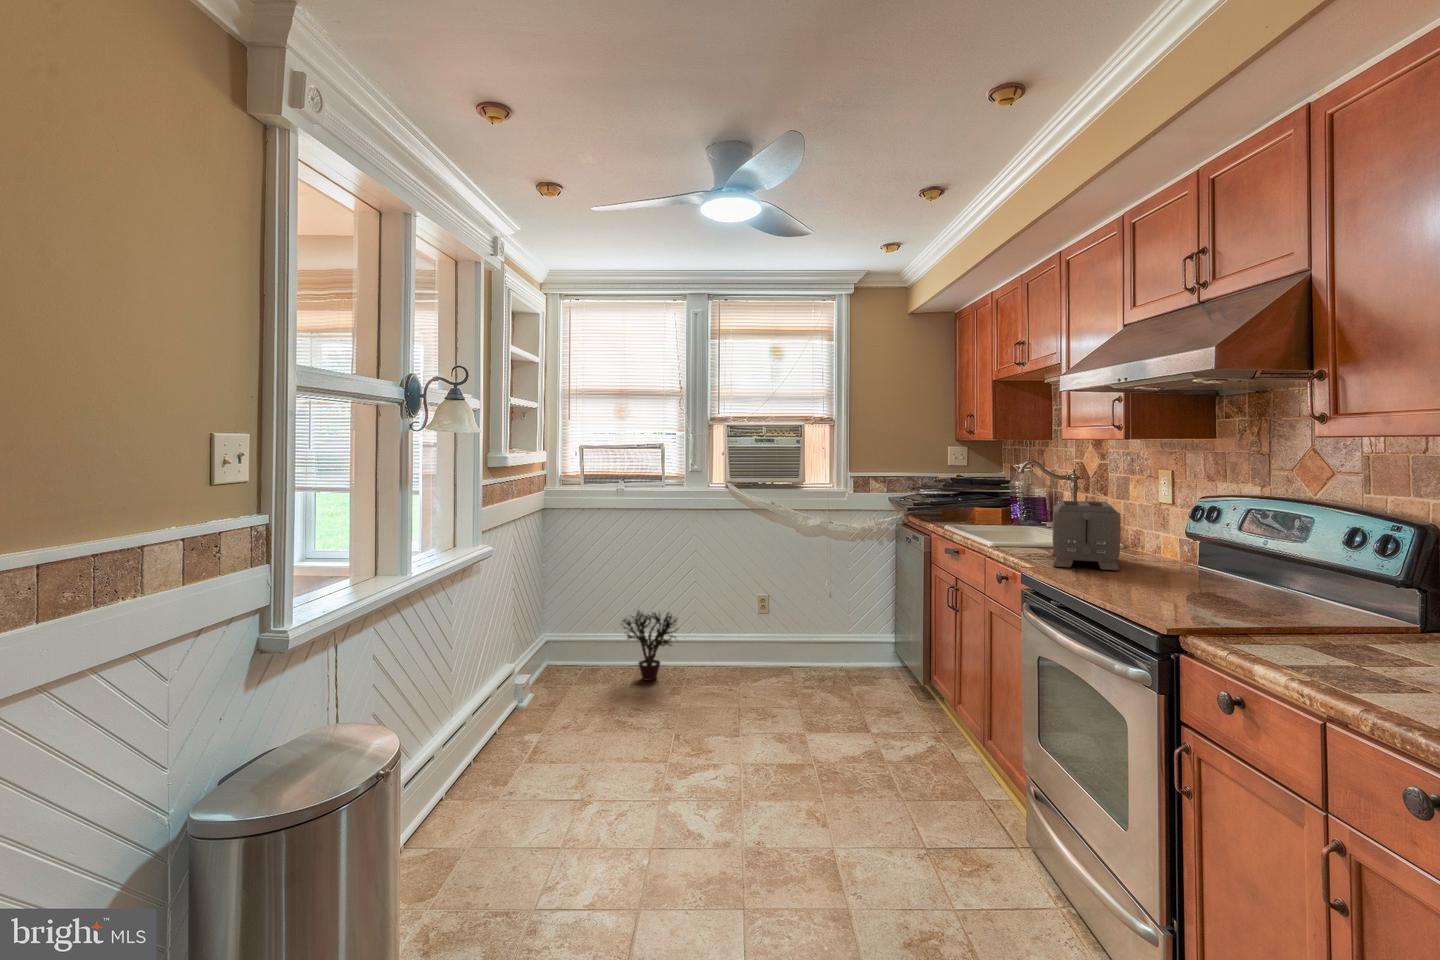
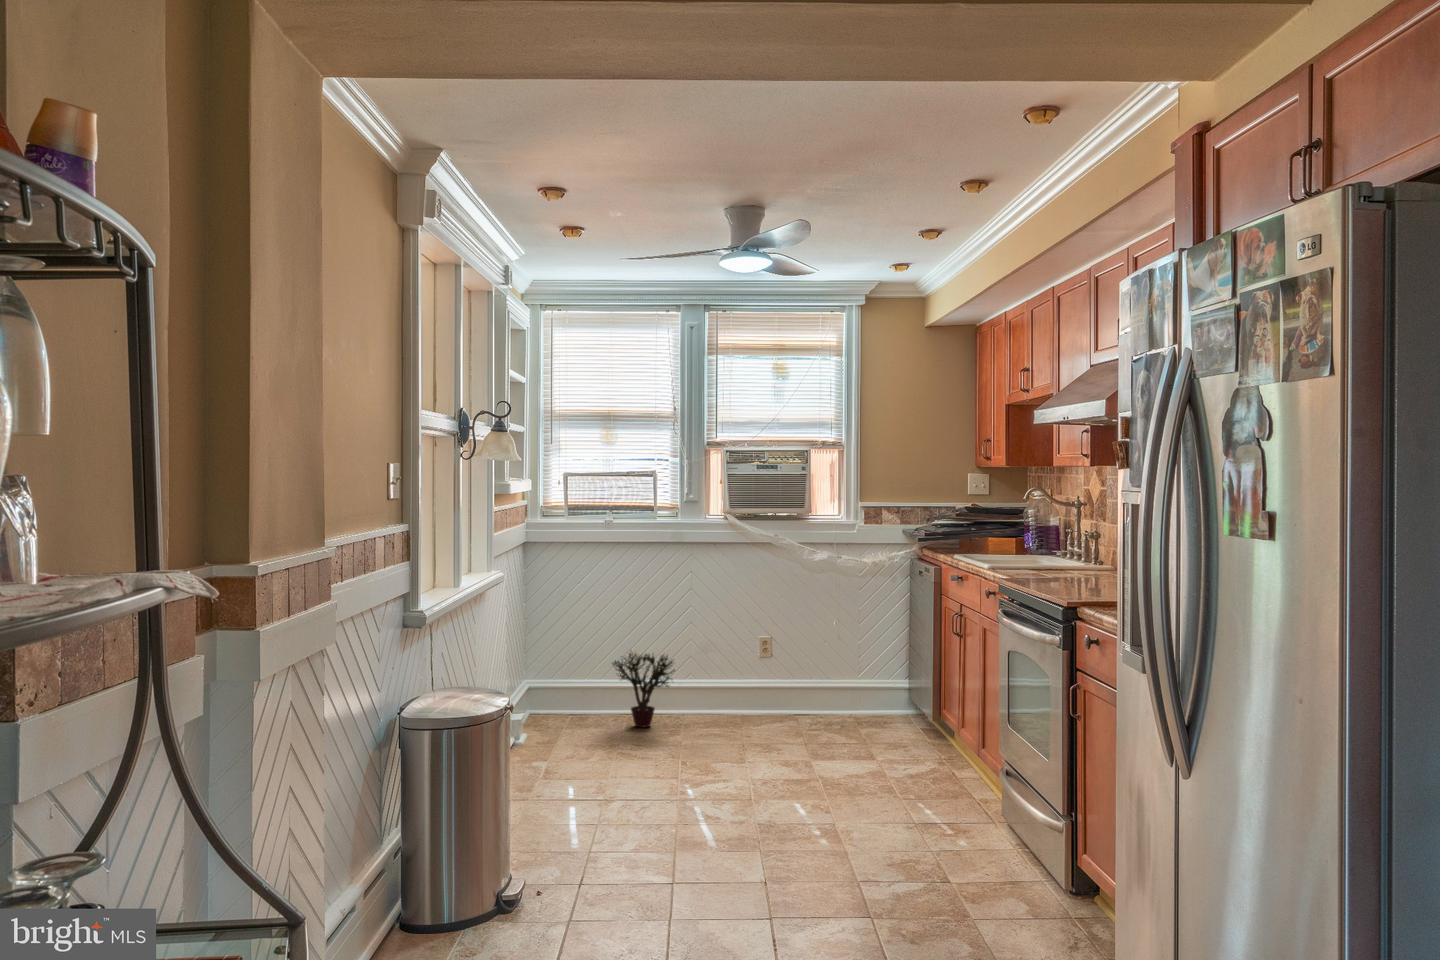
toaster: present [1052,501,1121,570] -> none [1027,522,1088,580]

